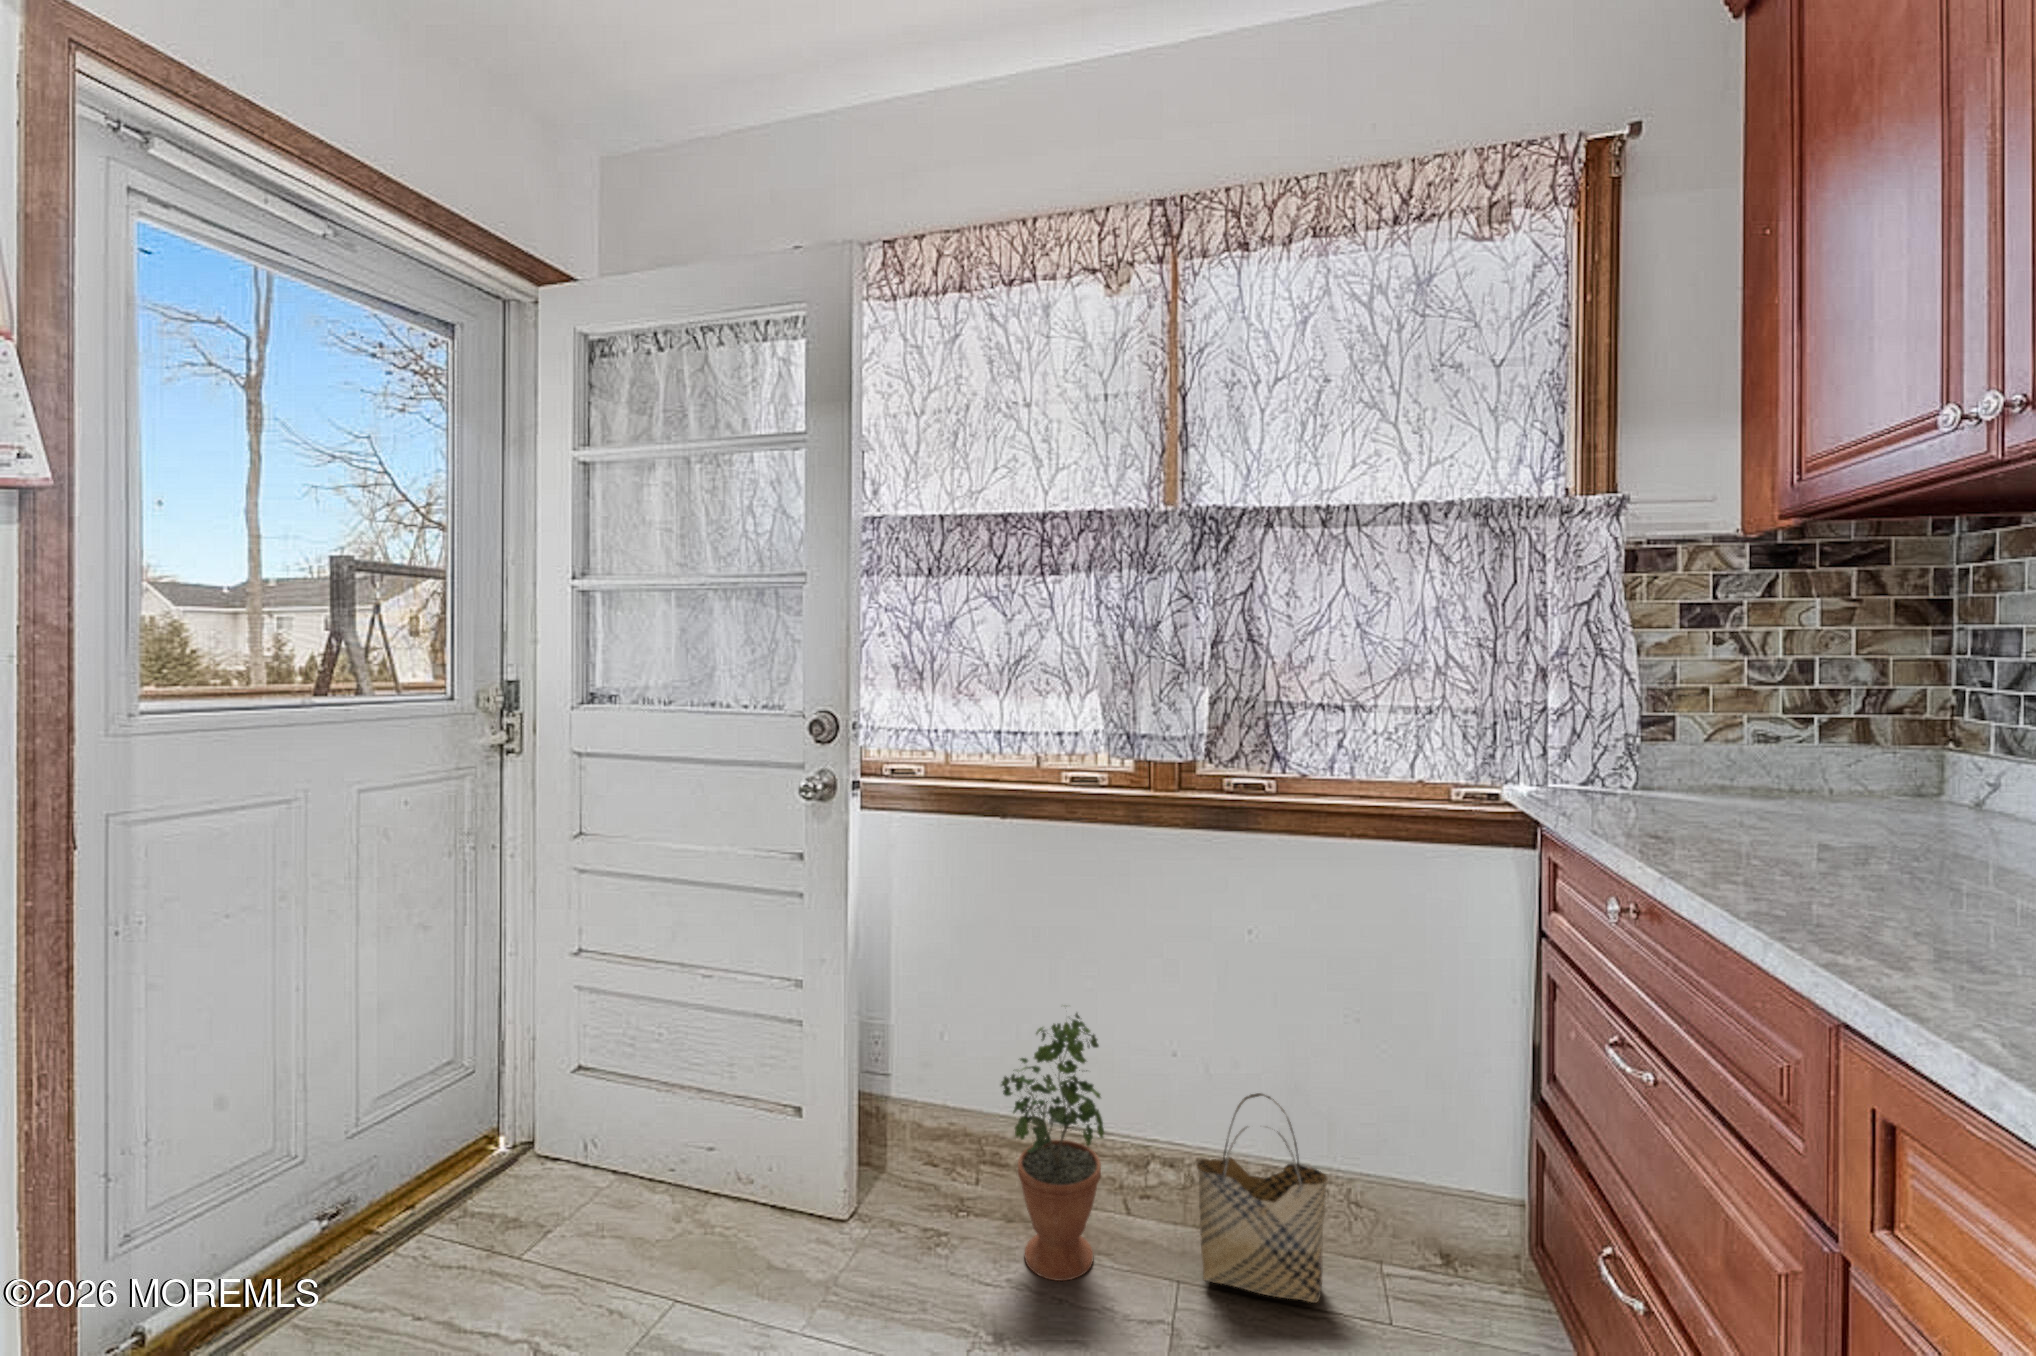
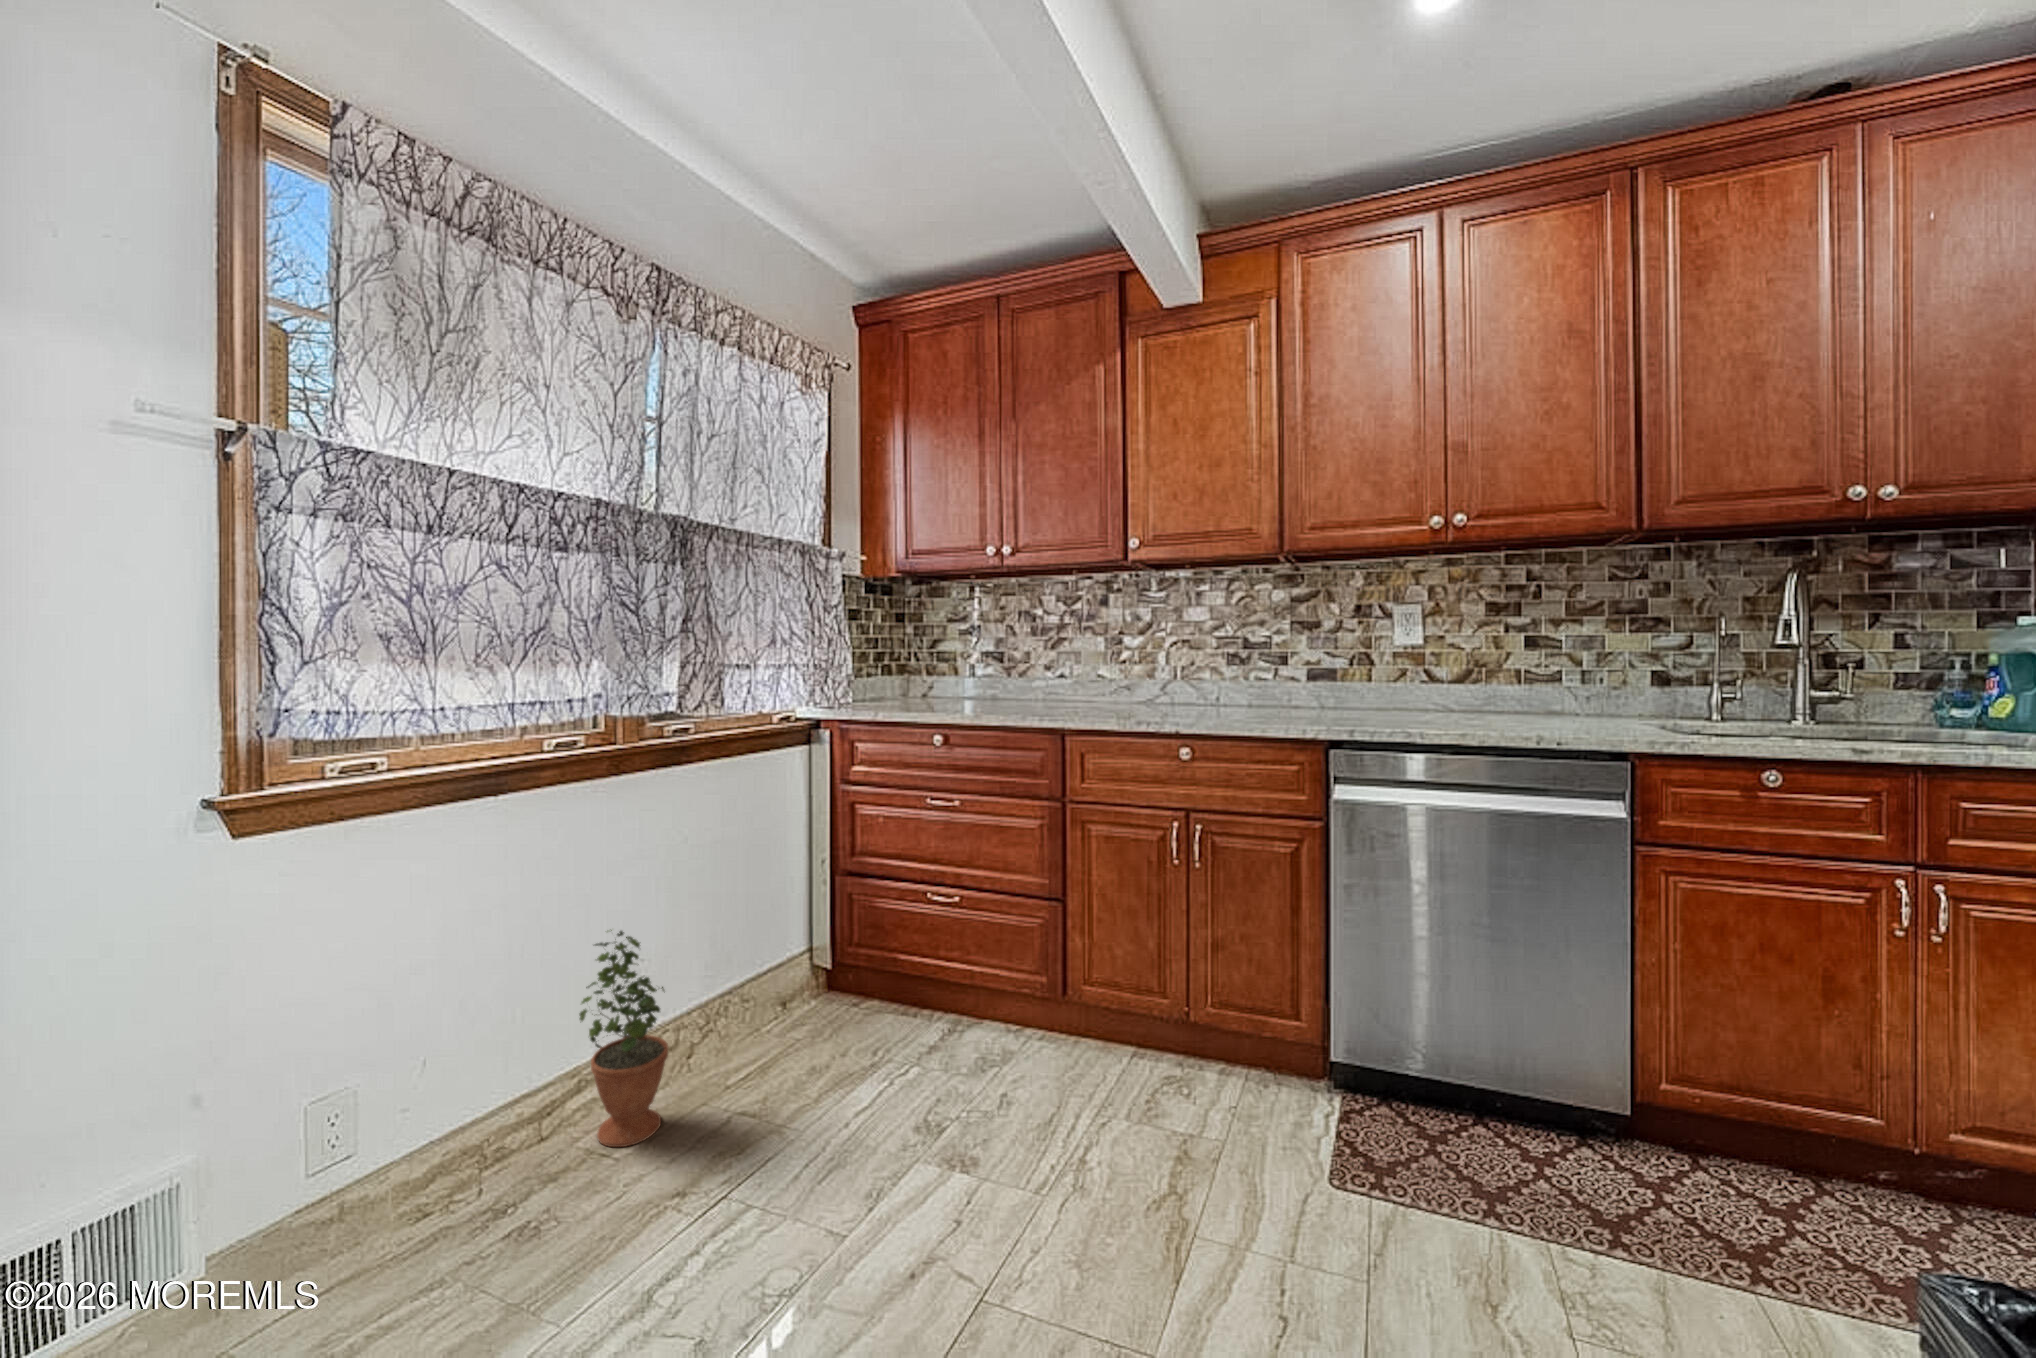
woven basket: present [1196,1093,1328,1303] -> none [702,933,775,1067]

